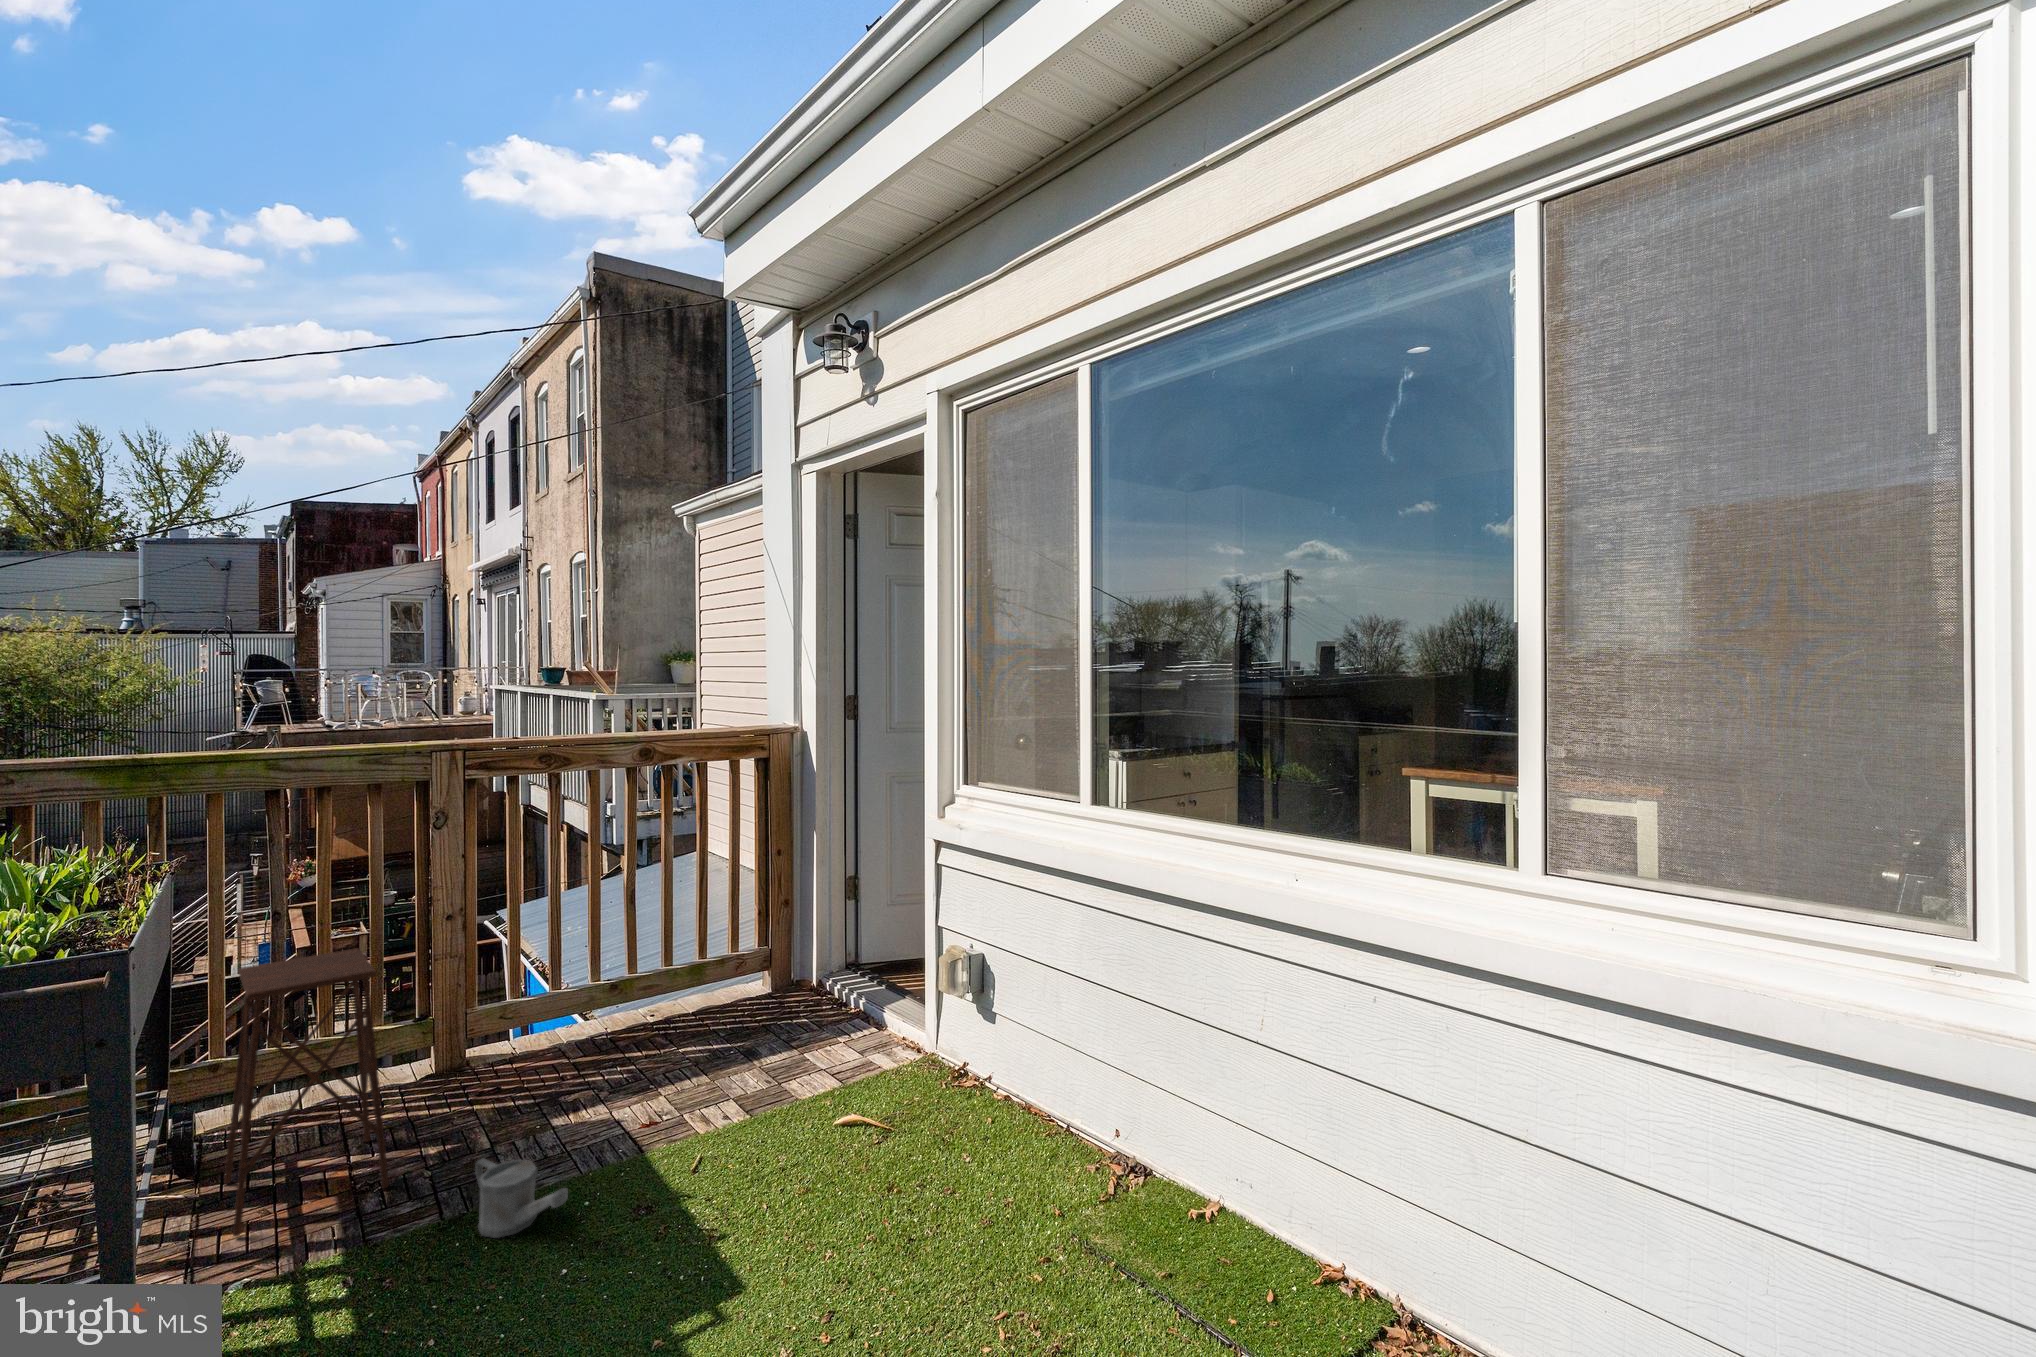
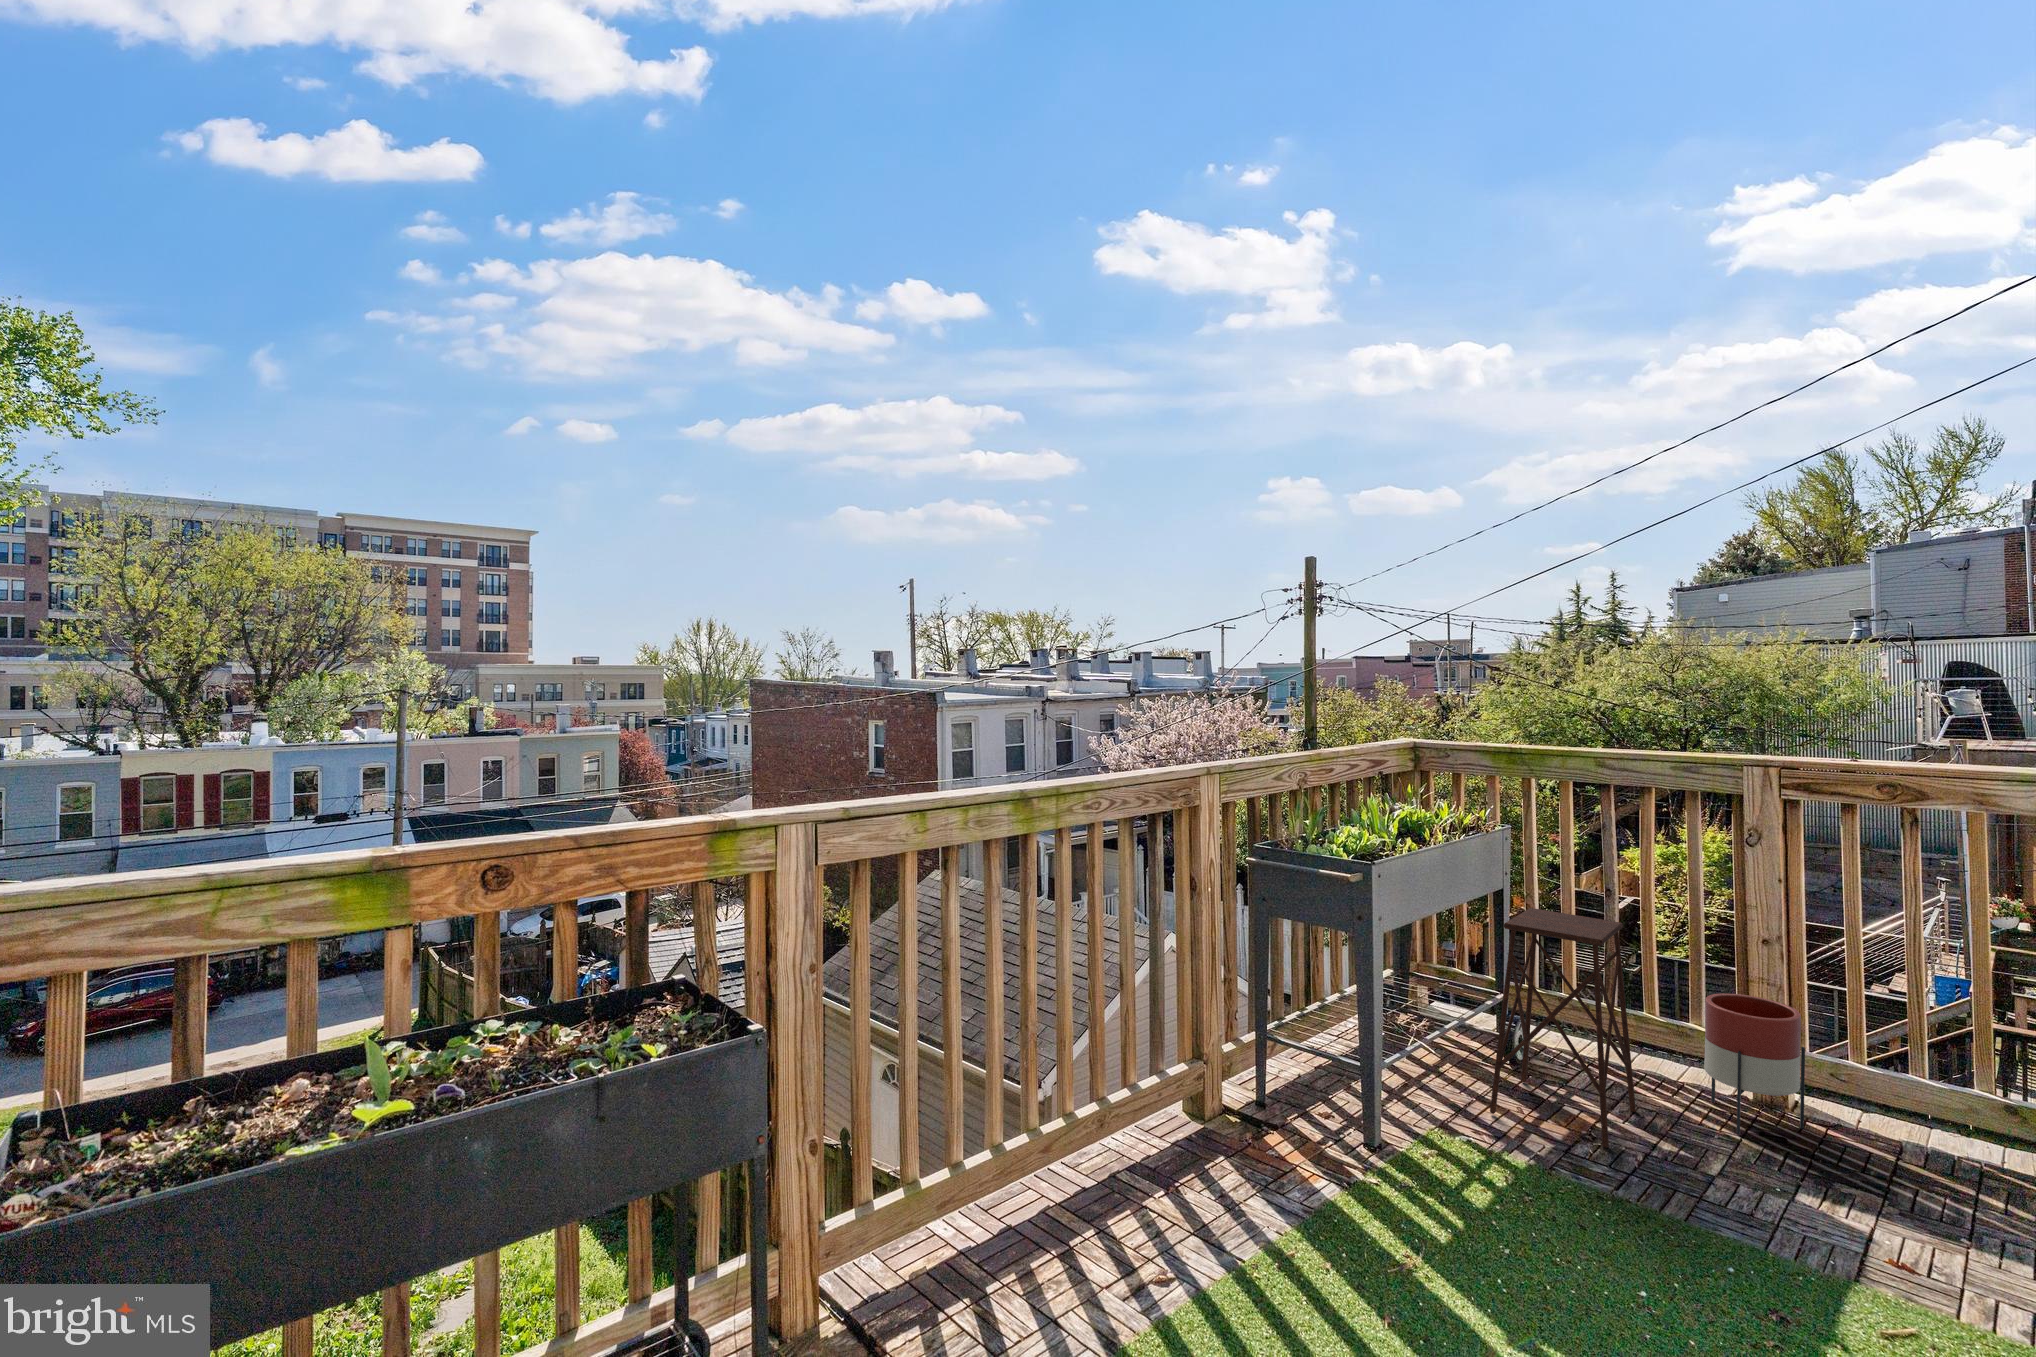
planter: none [418,974,503,1106] -> present [1704,993,1805,1134]
watering can: present [475,1158,568,1238] -> none [1625,1157,1690,1247]

